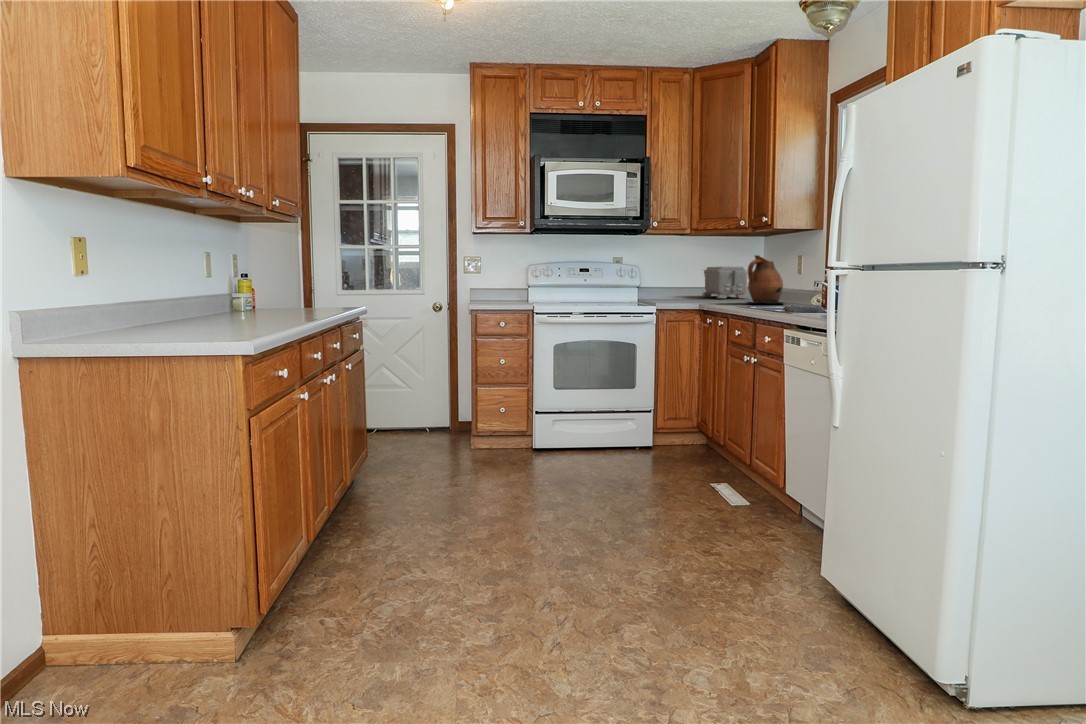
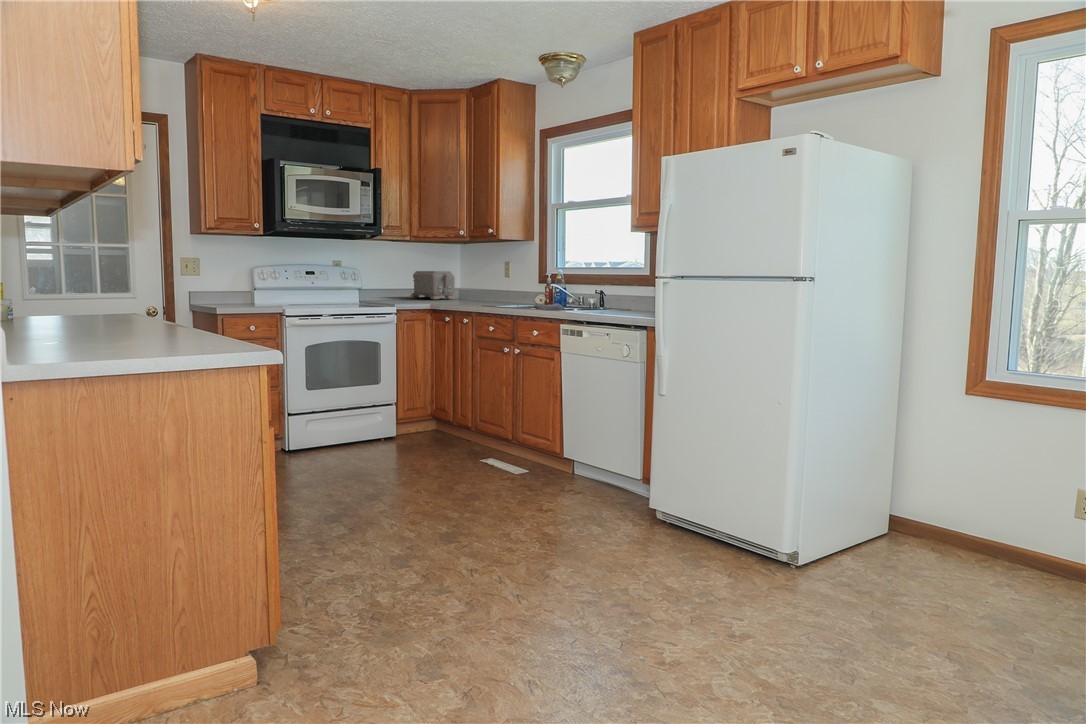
ceramic pitcher: present [748,255,784,303] -> none [469,262,506,304]

